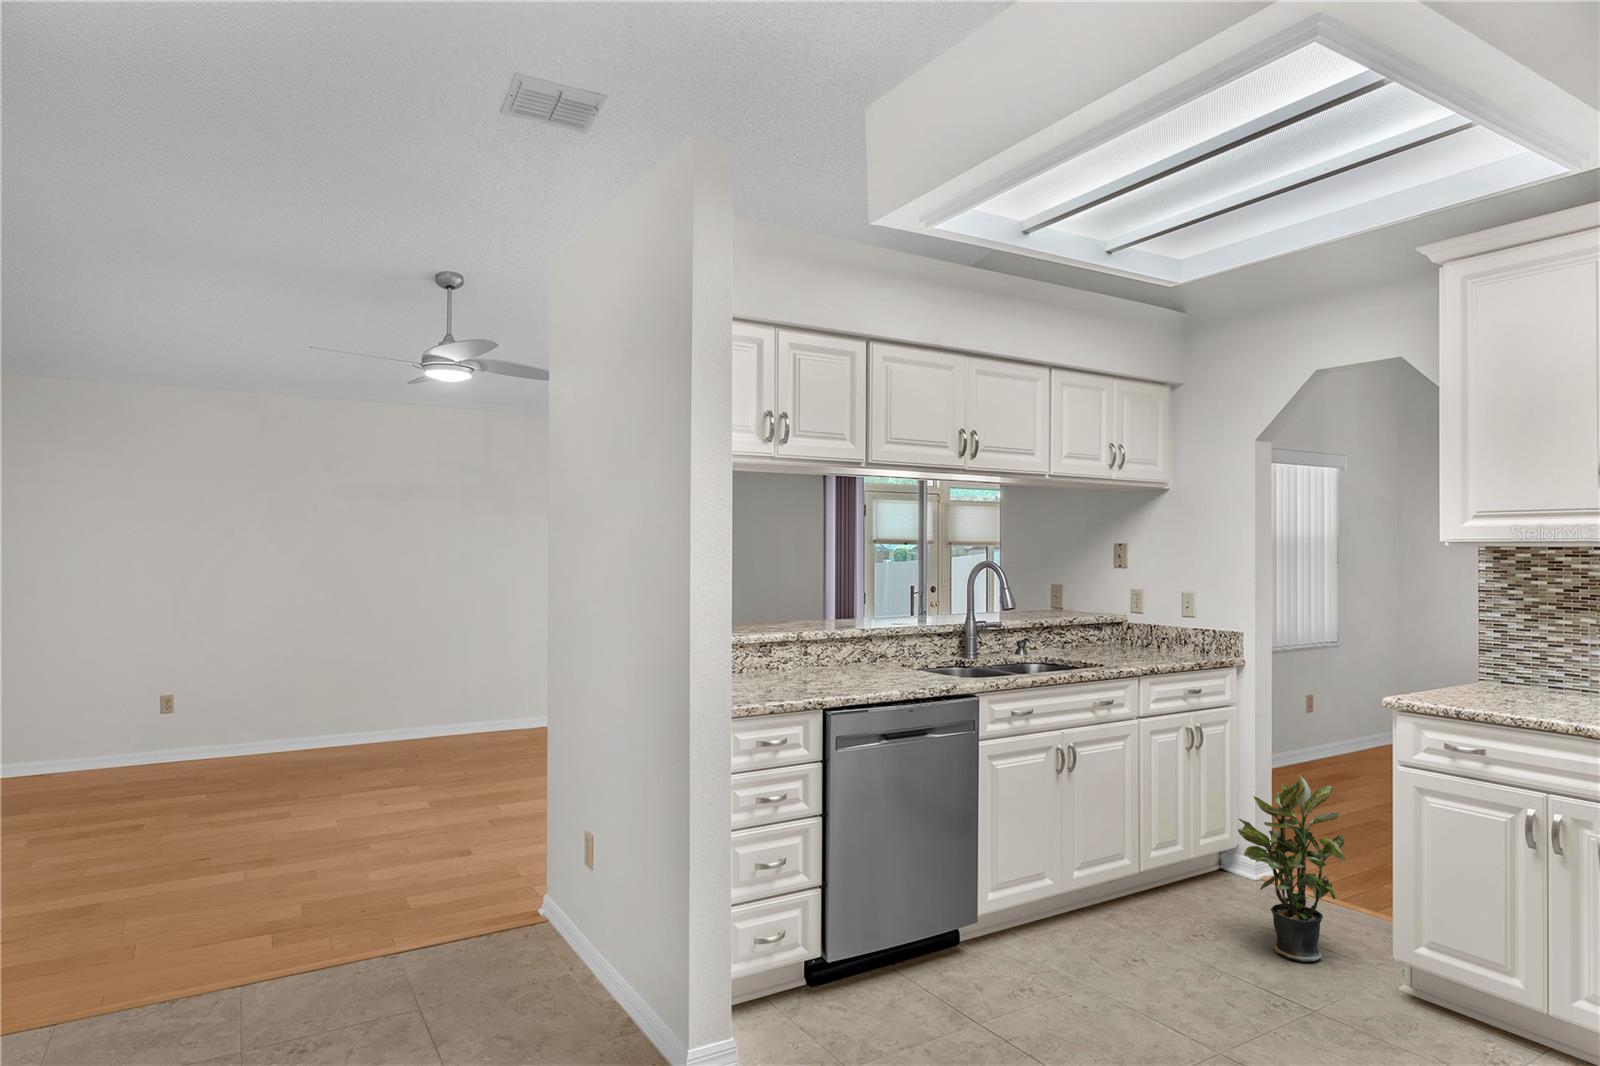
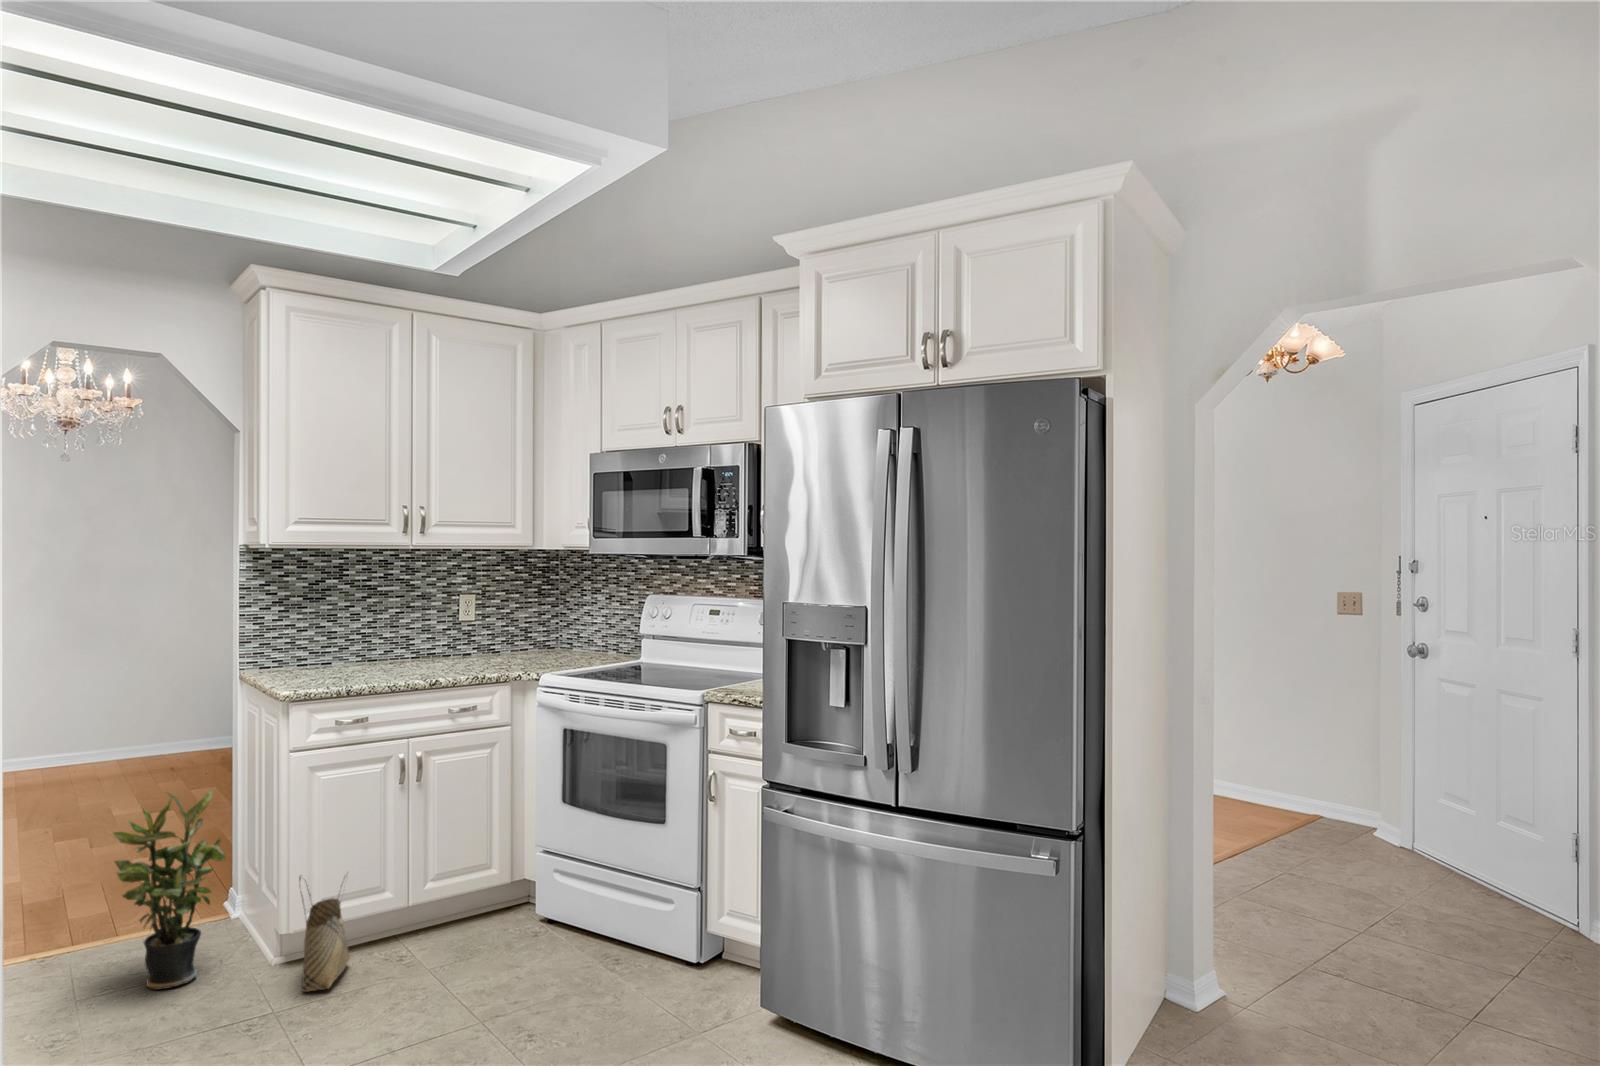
woven basket: none [1348,899,1438,1034] -> present [299,873,350,992]

